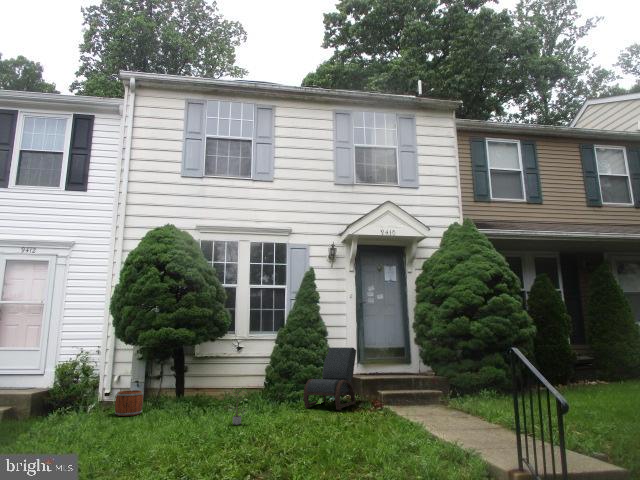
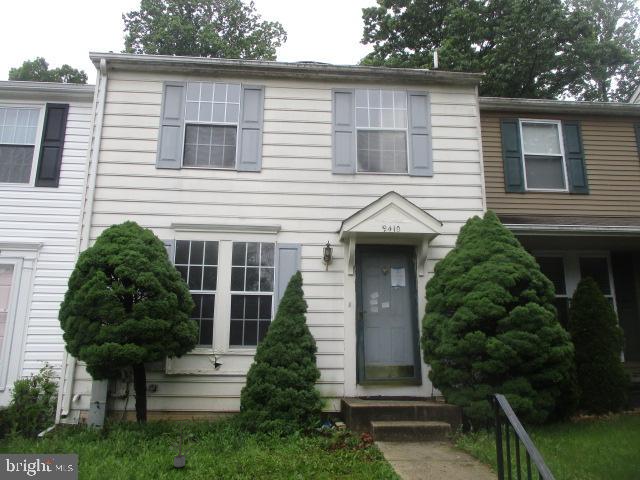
lounge chair: present [303,347,356,410] -> none [277,367,347,448]
bucket: present [115,390,143,416] -> none [49,416,86,448]

